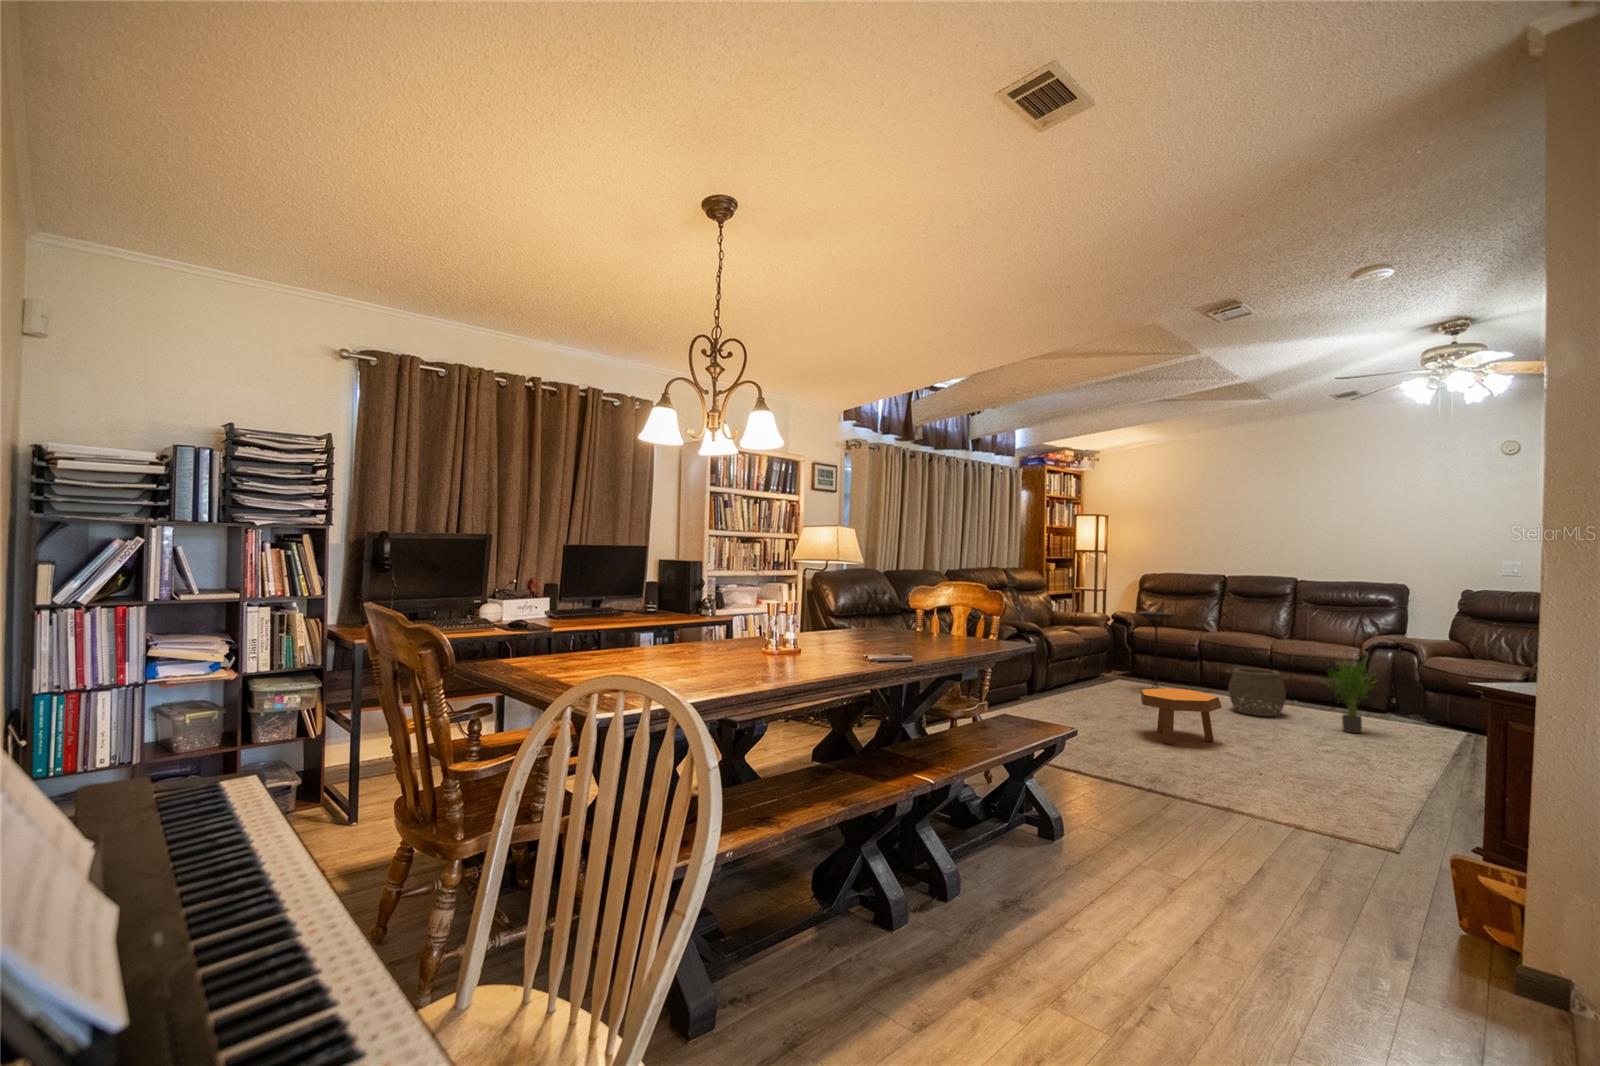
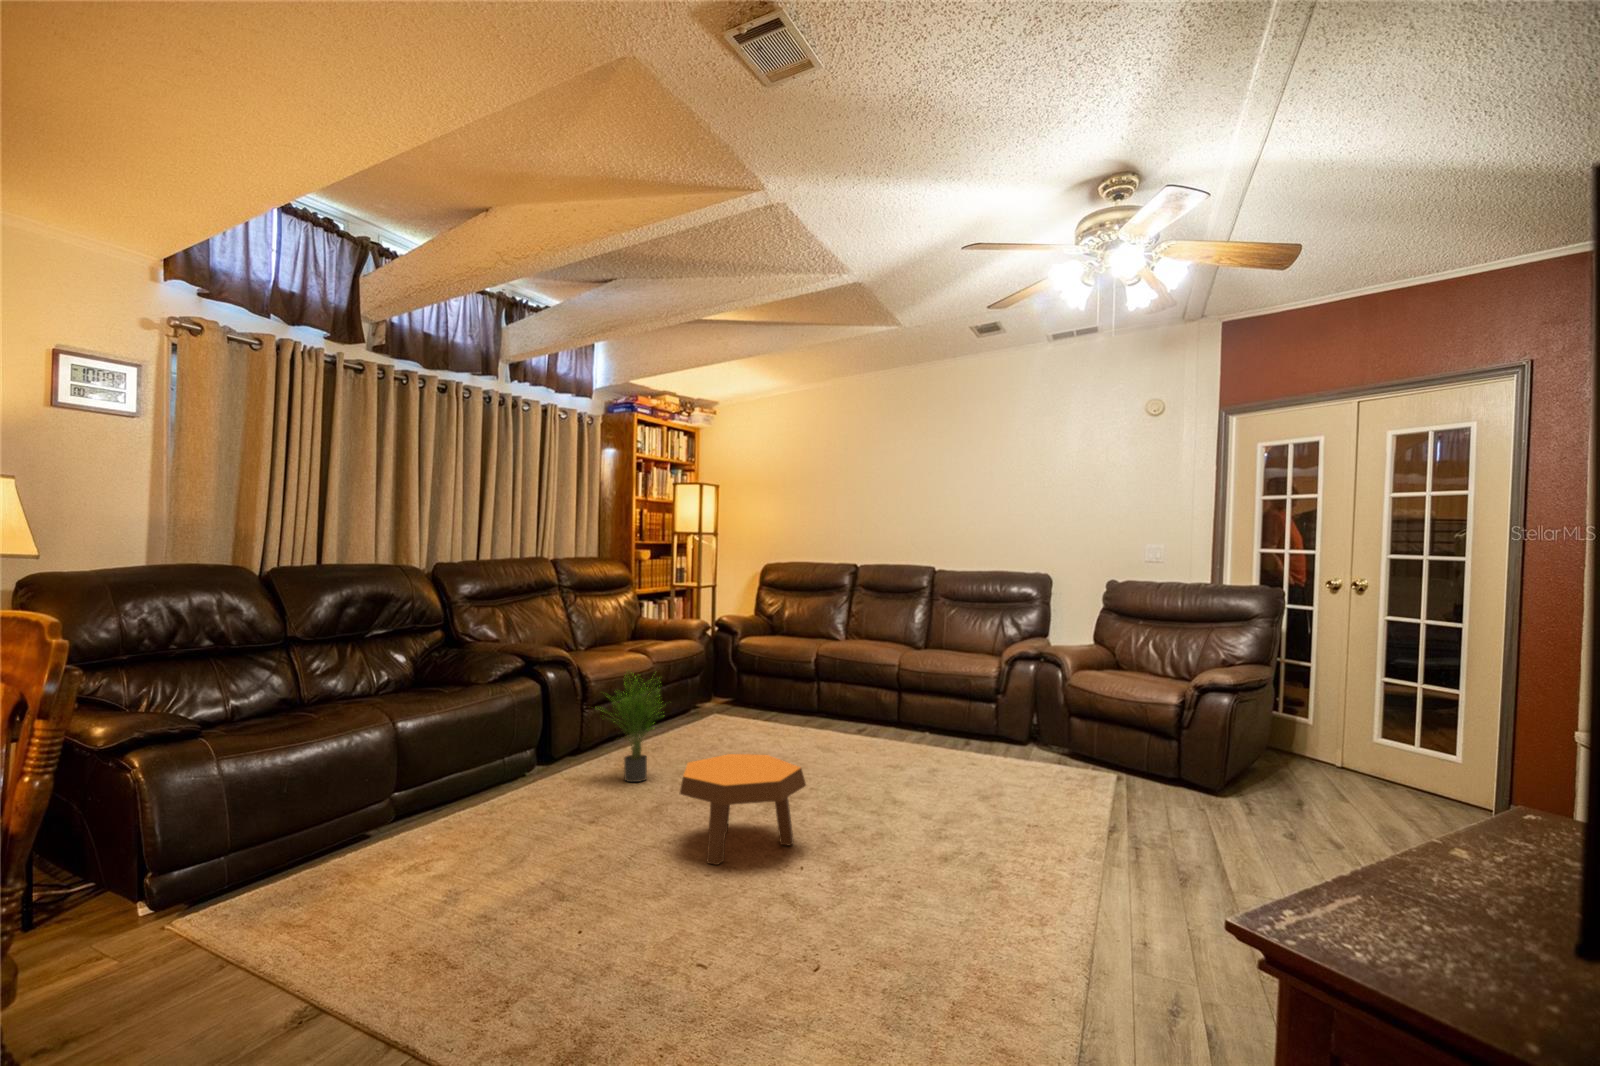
side table: present [1137,611,1175,687] -> none [724,619,779,746]
potted plant: present [1330,662,1374,733] -> present [600,677,660,782]
woven basket: present [1229,668,1286,716] -> none [838,699,911,773]

